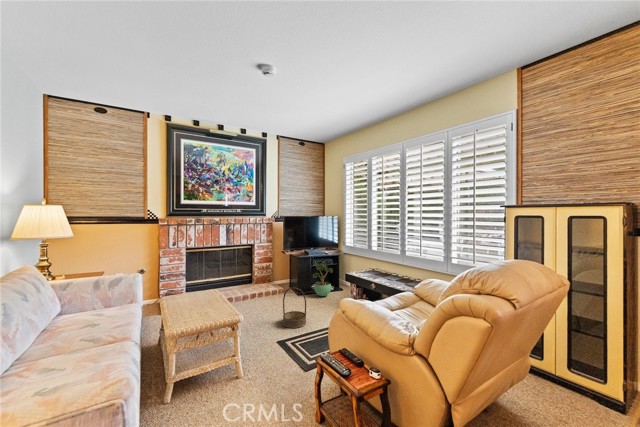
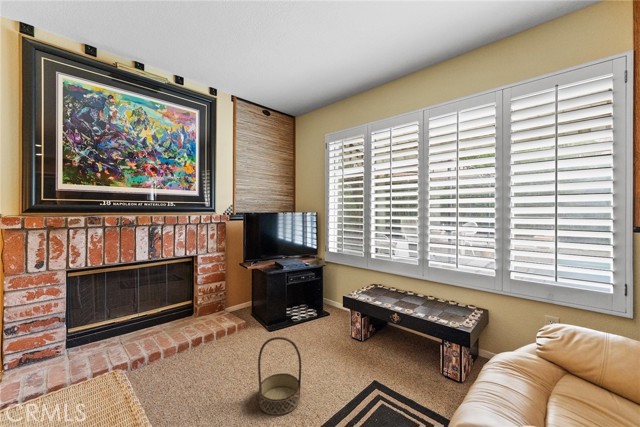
potted plant: present [313,263,333,296] -> none [289,279,321,328]

